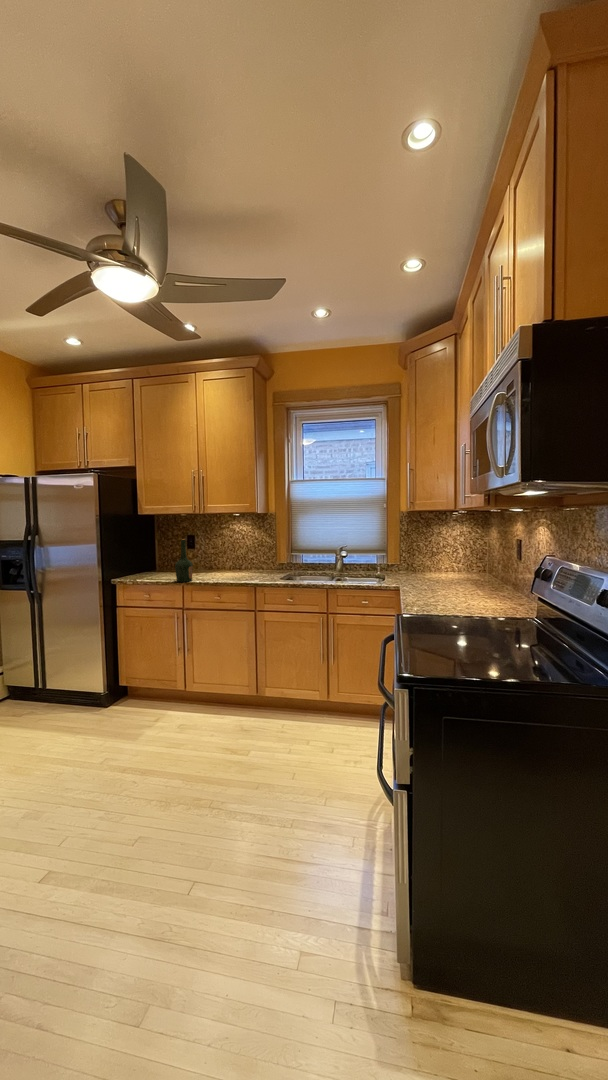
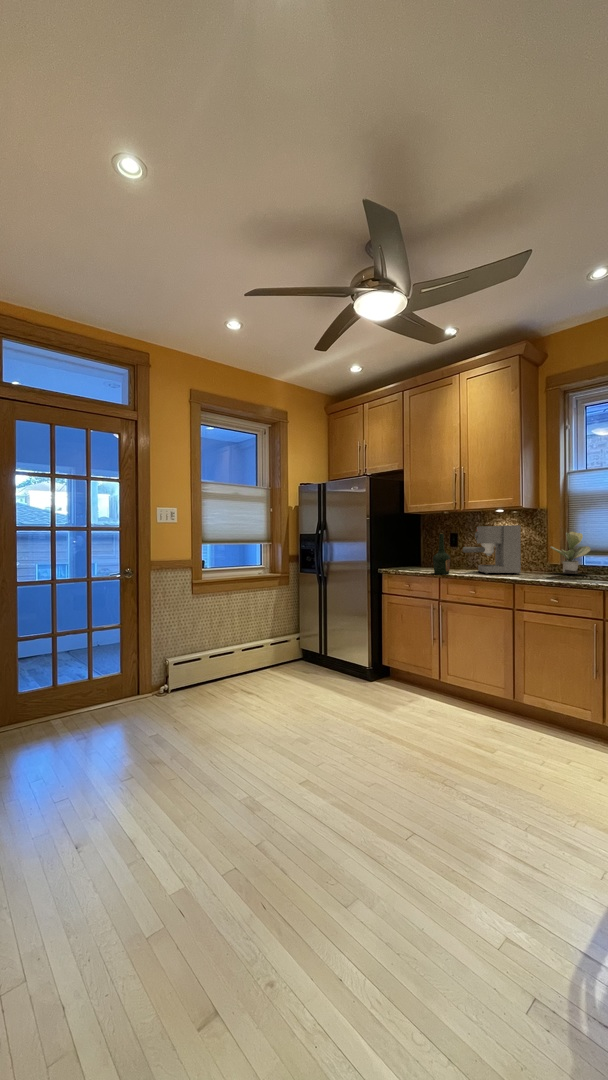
coffee maker: none [204,529,257,578] -> present [463,525,521,574]
potted plant: none [279,534,311,572] -> present [550,531,590,574]

